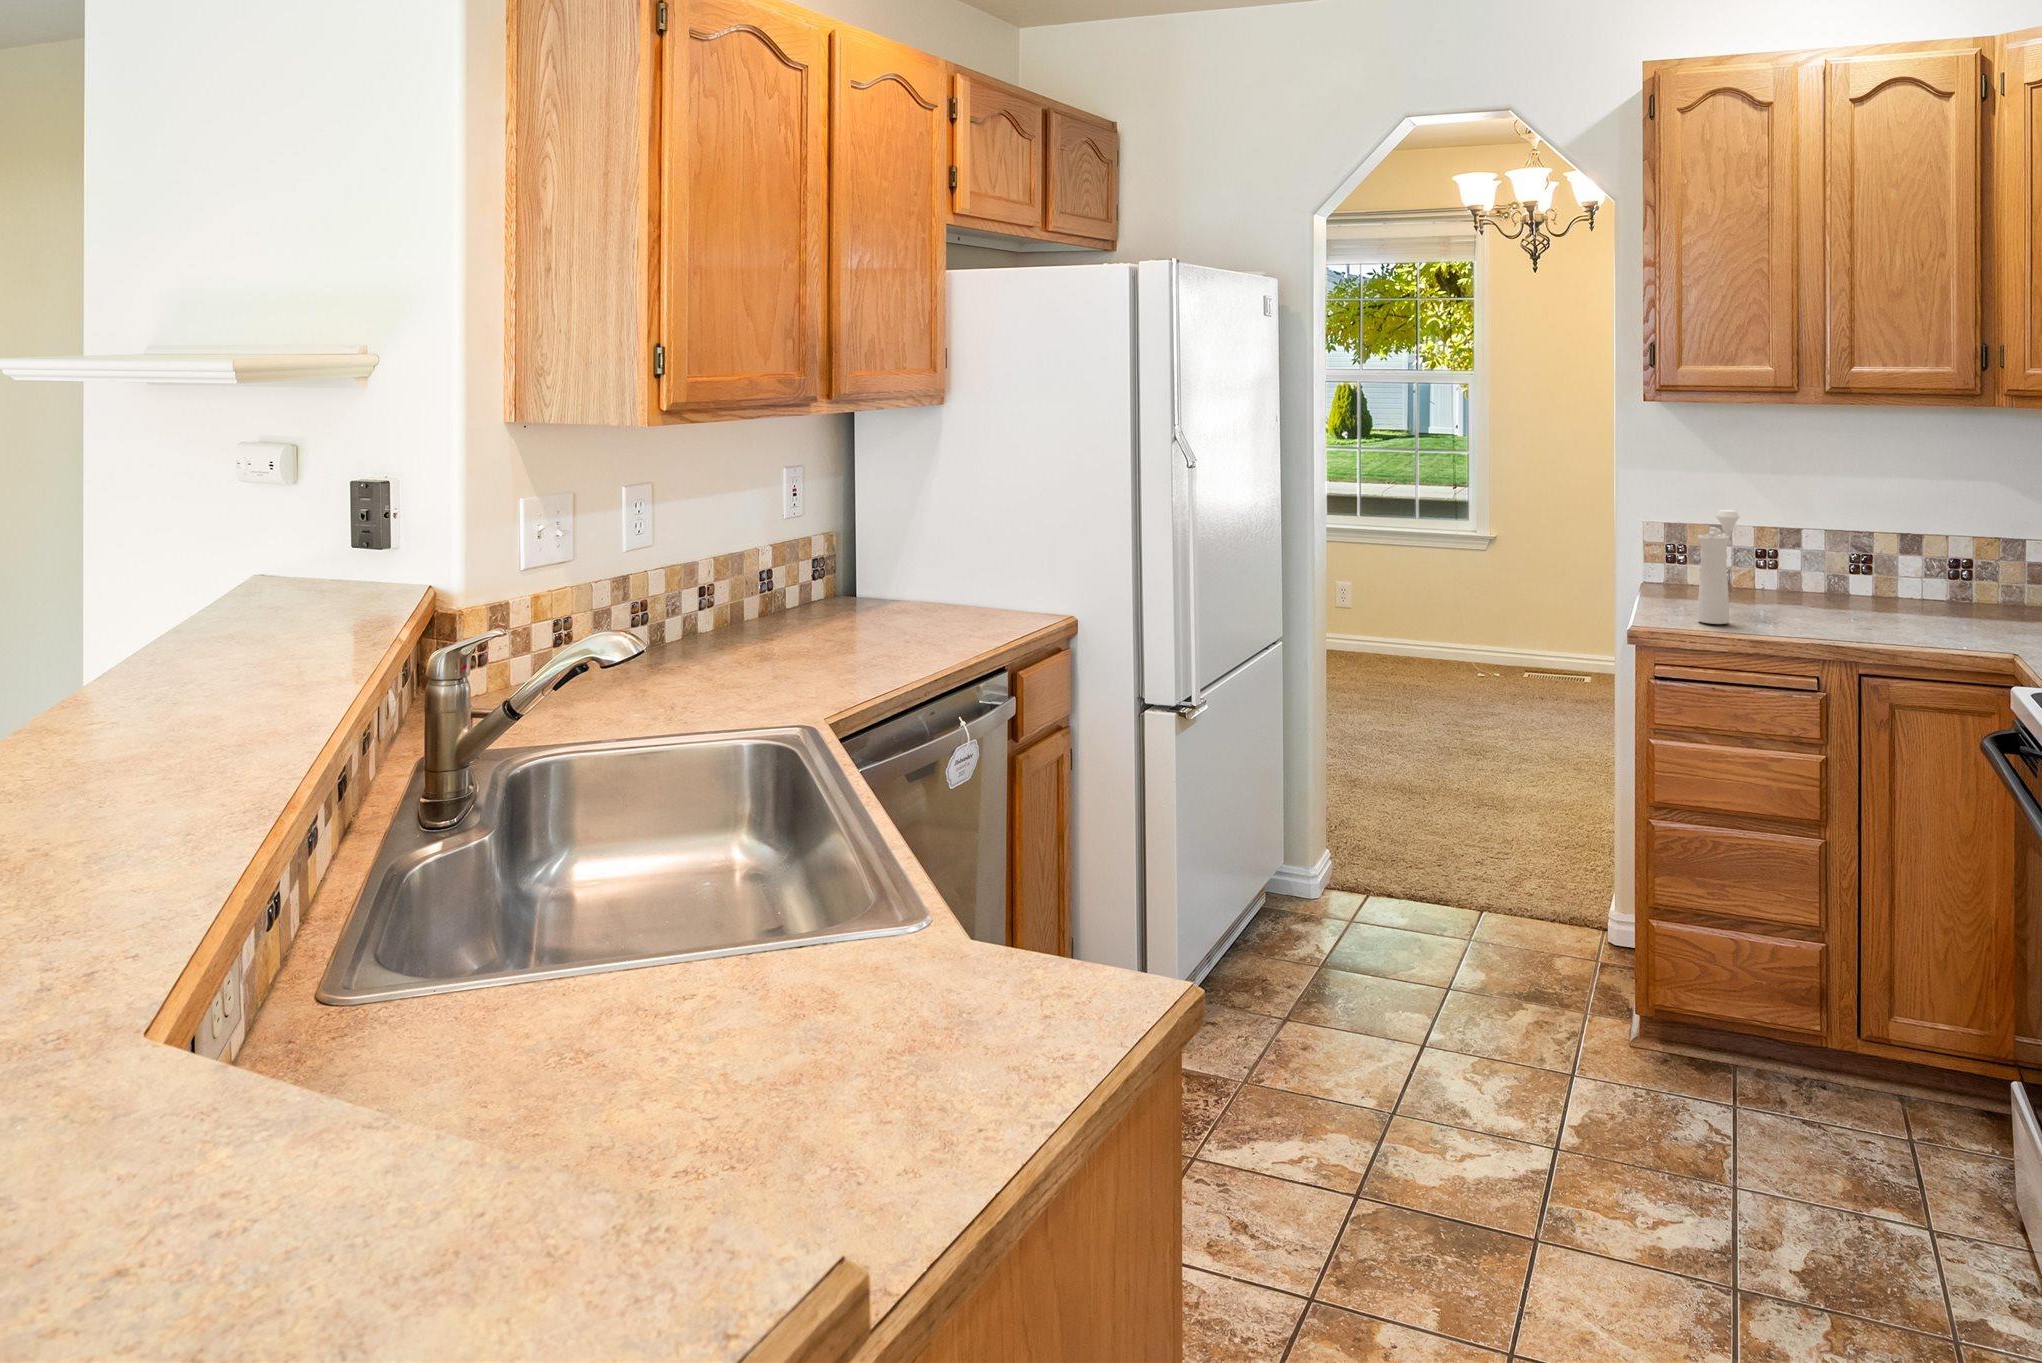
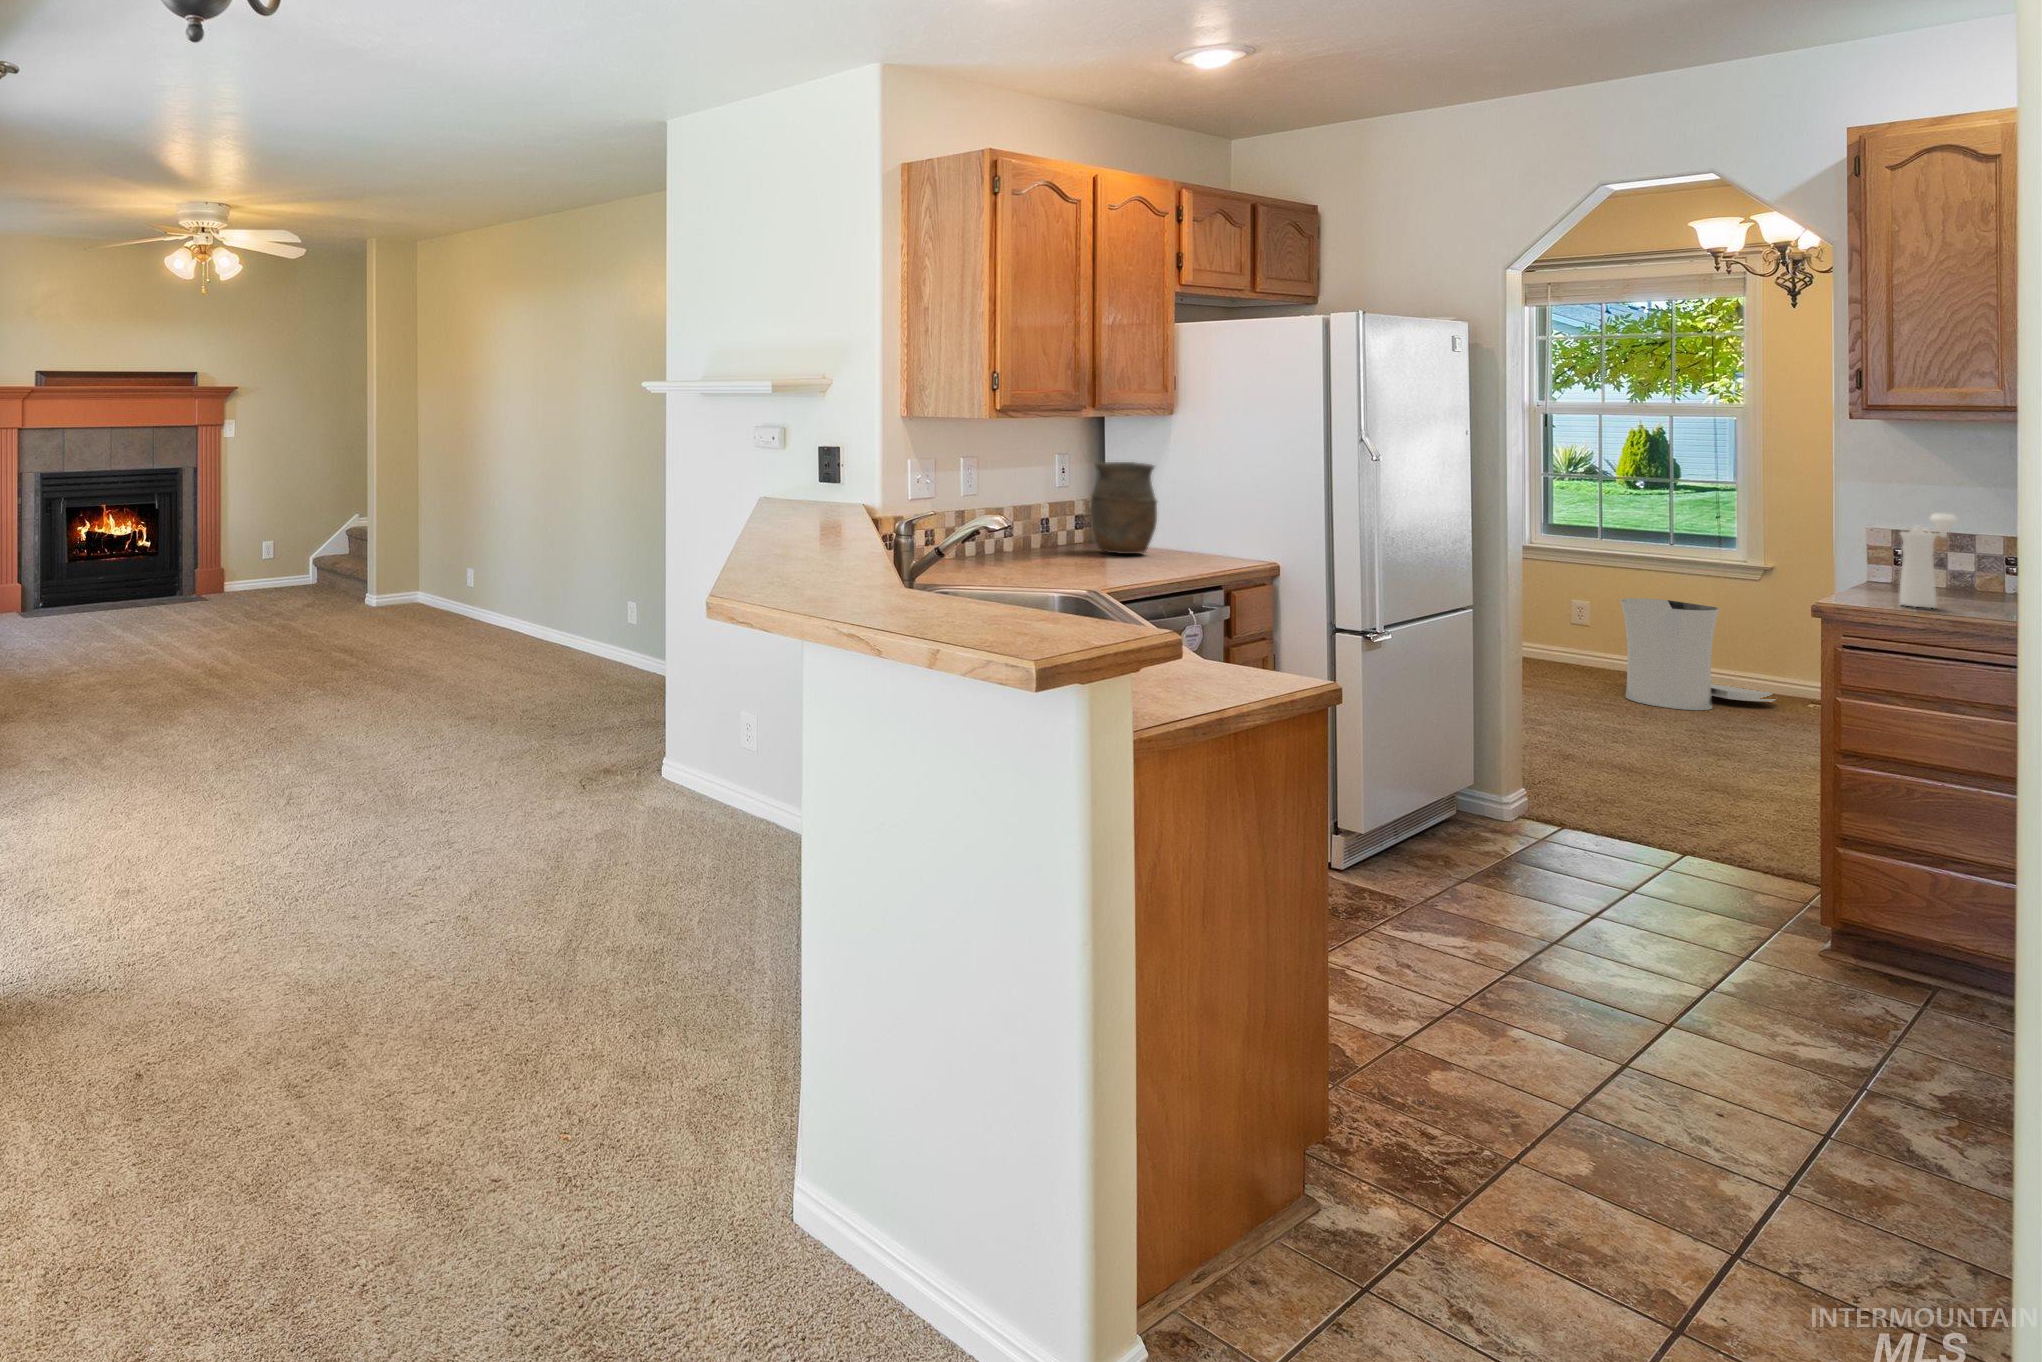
vase: none [830,473,923,616] -> present [1091,462,1157,554]
trash can: none [1385,575,1505,693] -> present [1620,598,1776,710]

